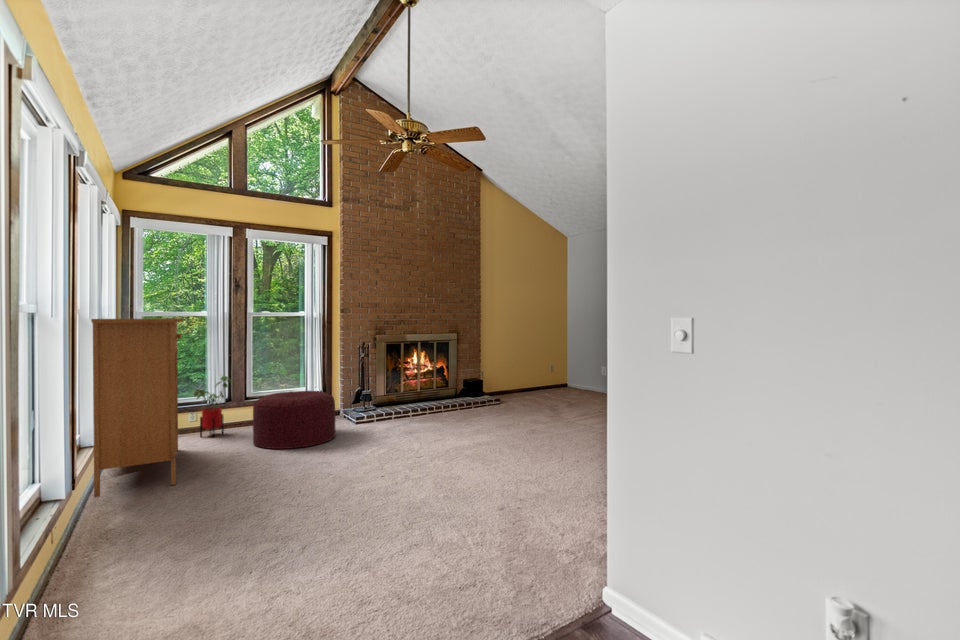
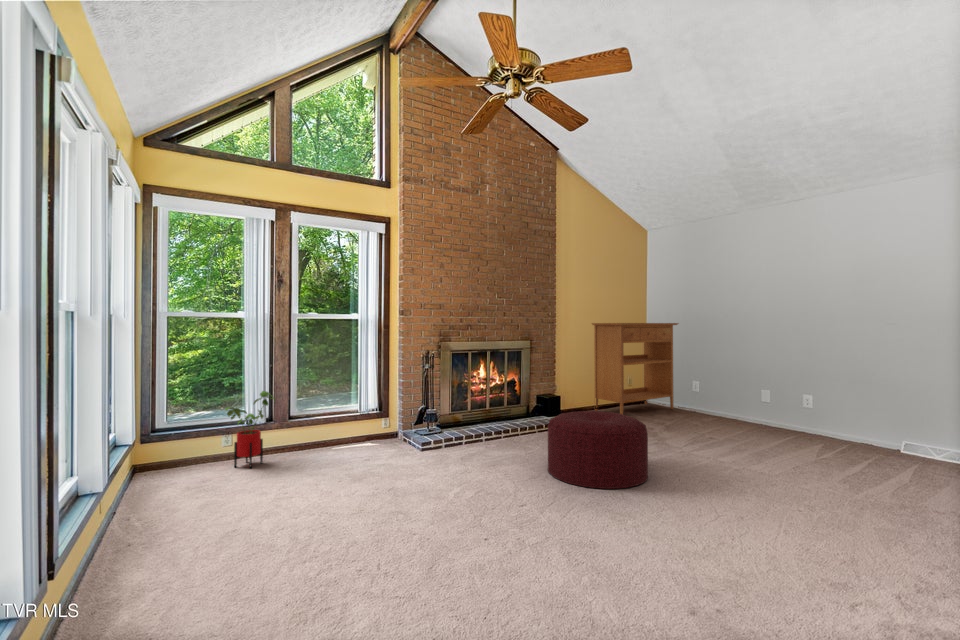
console table: present [91,318,184,497] -> present [592,323,678,414]
ottoman: present [253,391,335,449] -> present [548,411,648,489]

